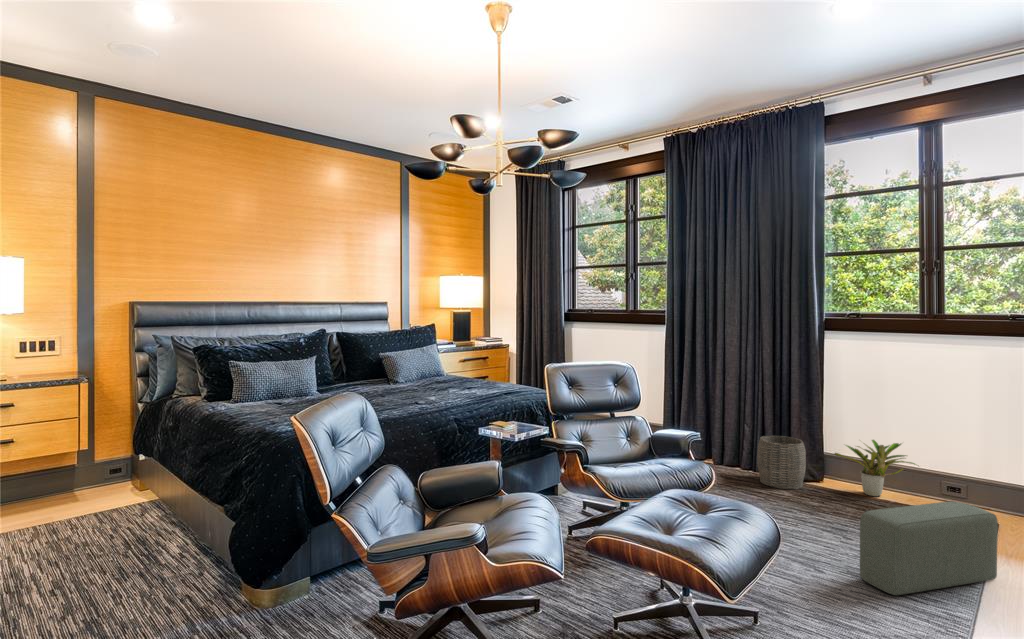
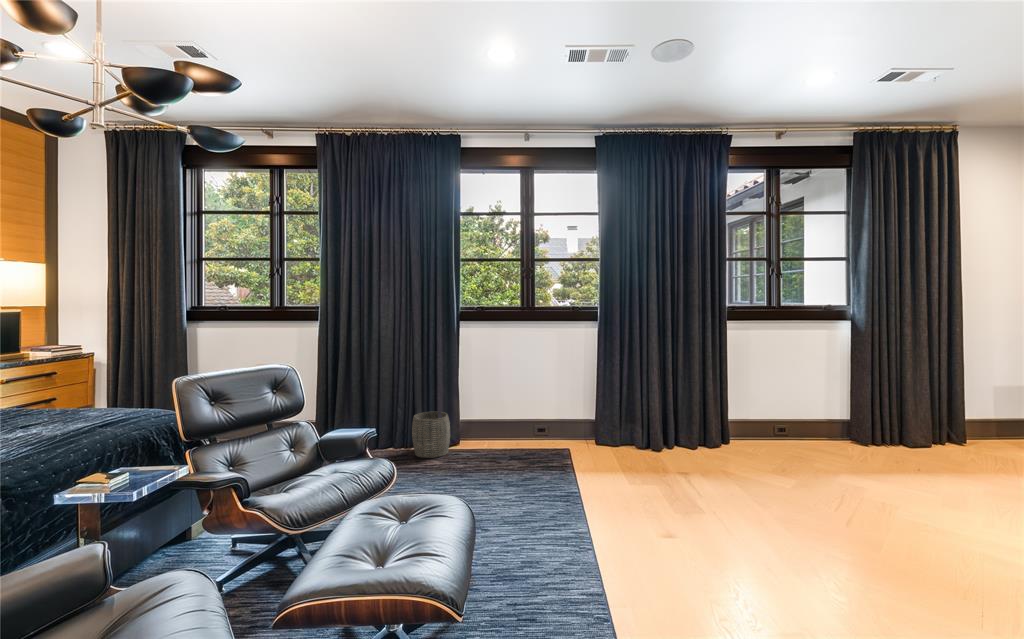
potted plant: present [835,440,916,497] -> none [471,403,526,448]
pouf: present [860,501,998,595] -> none [513,445,588,533]

